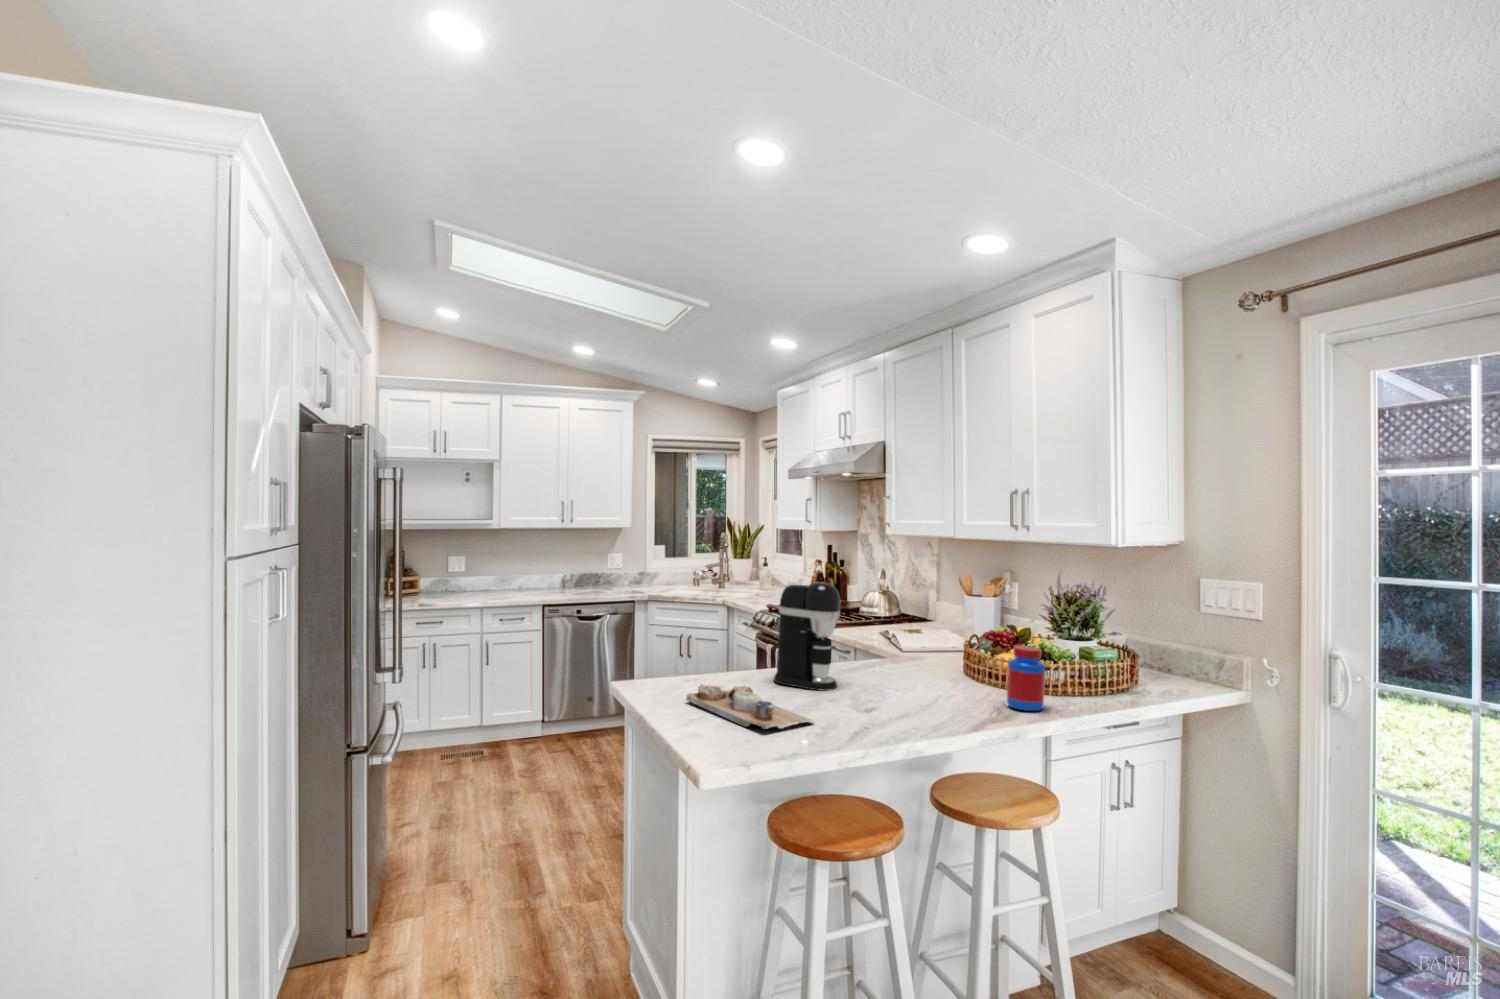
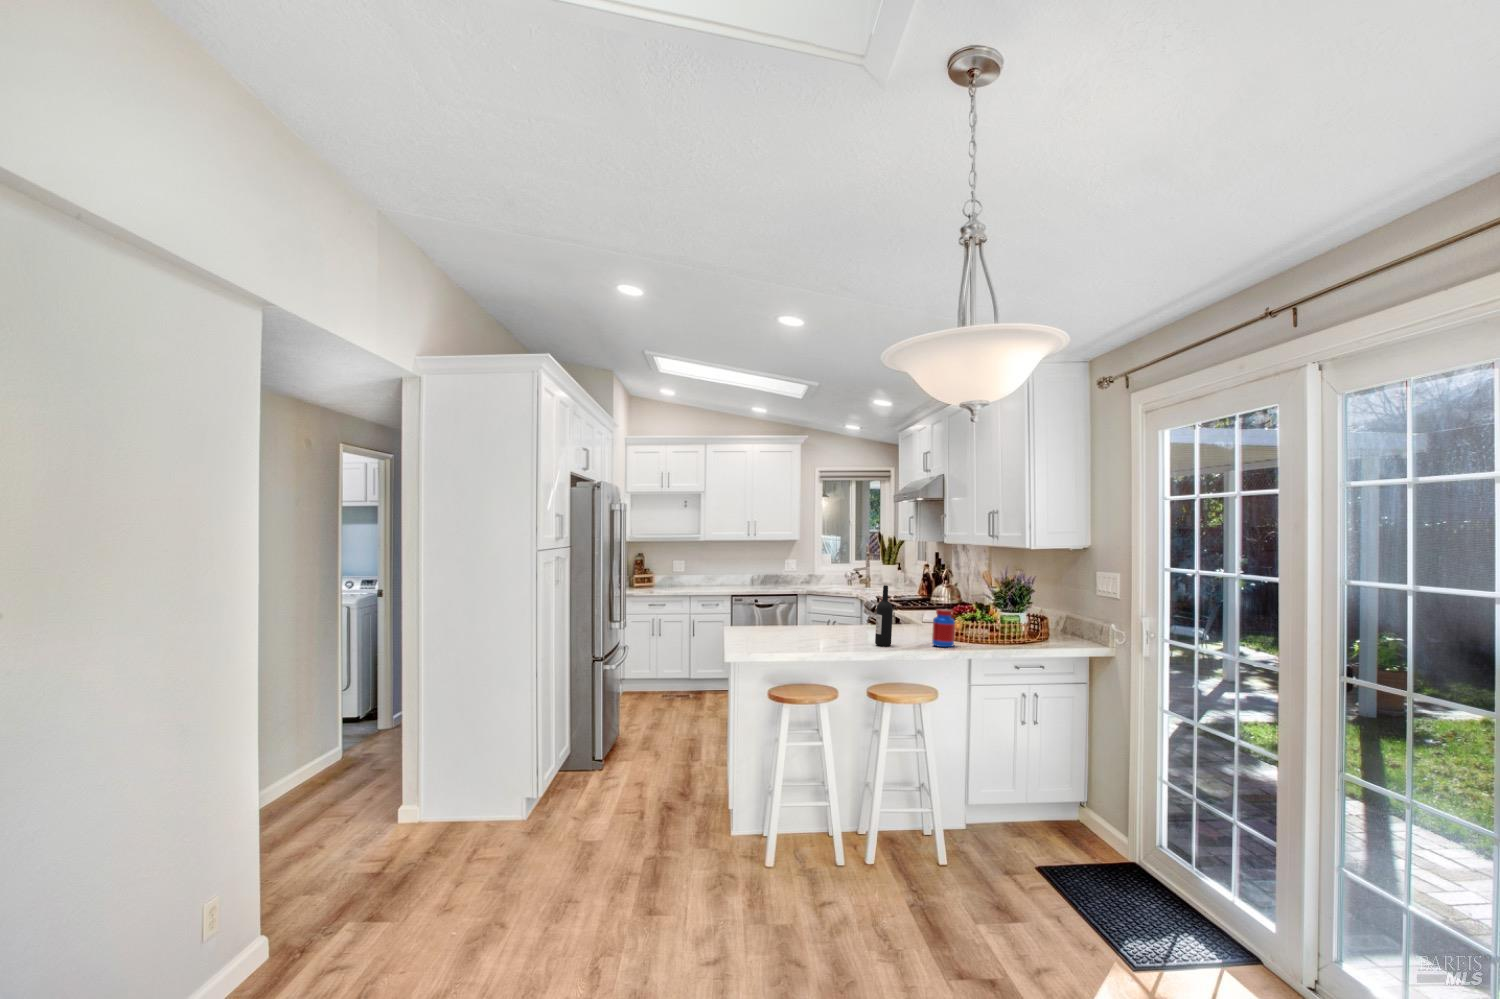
coffee maker: present [774,582,840,690] -> none [812,570,850,635]
wine bottle: none [927,612,959,718] -> present [875,585,893,646]
cutting board: present [687,685,814,730] -> none [750,625,805,645]

